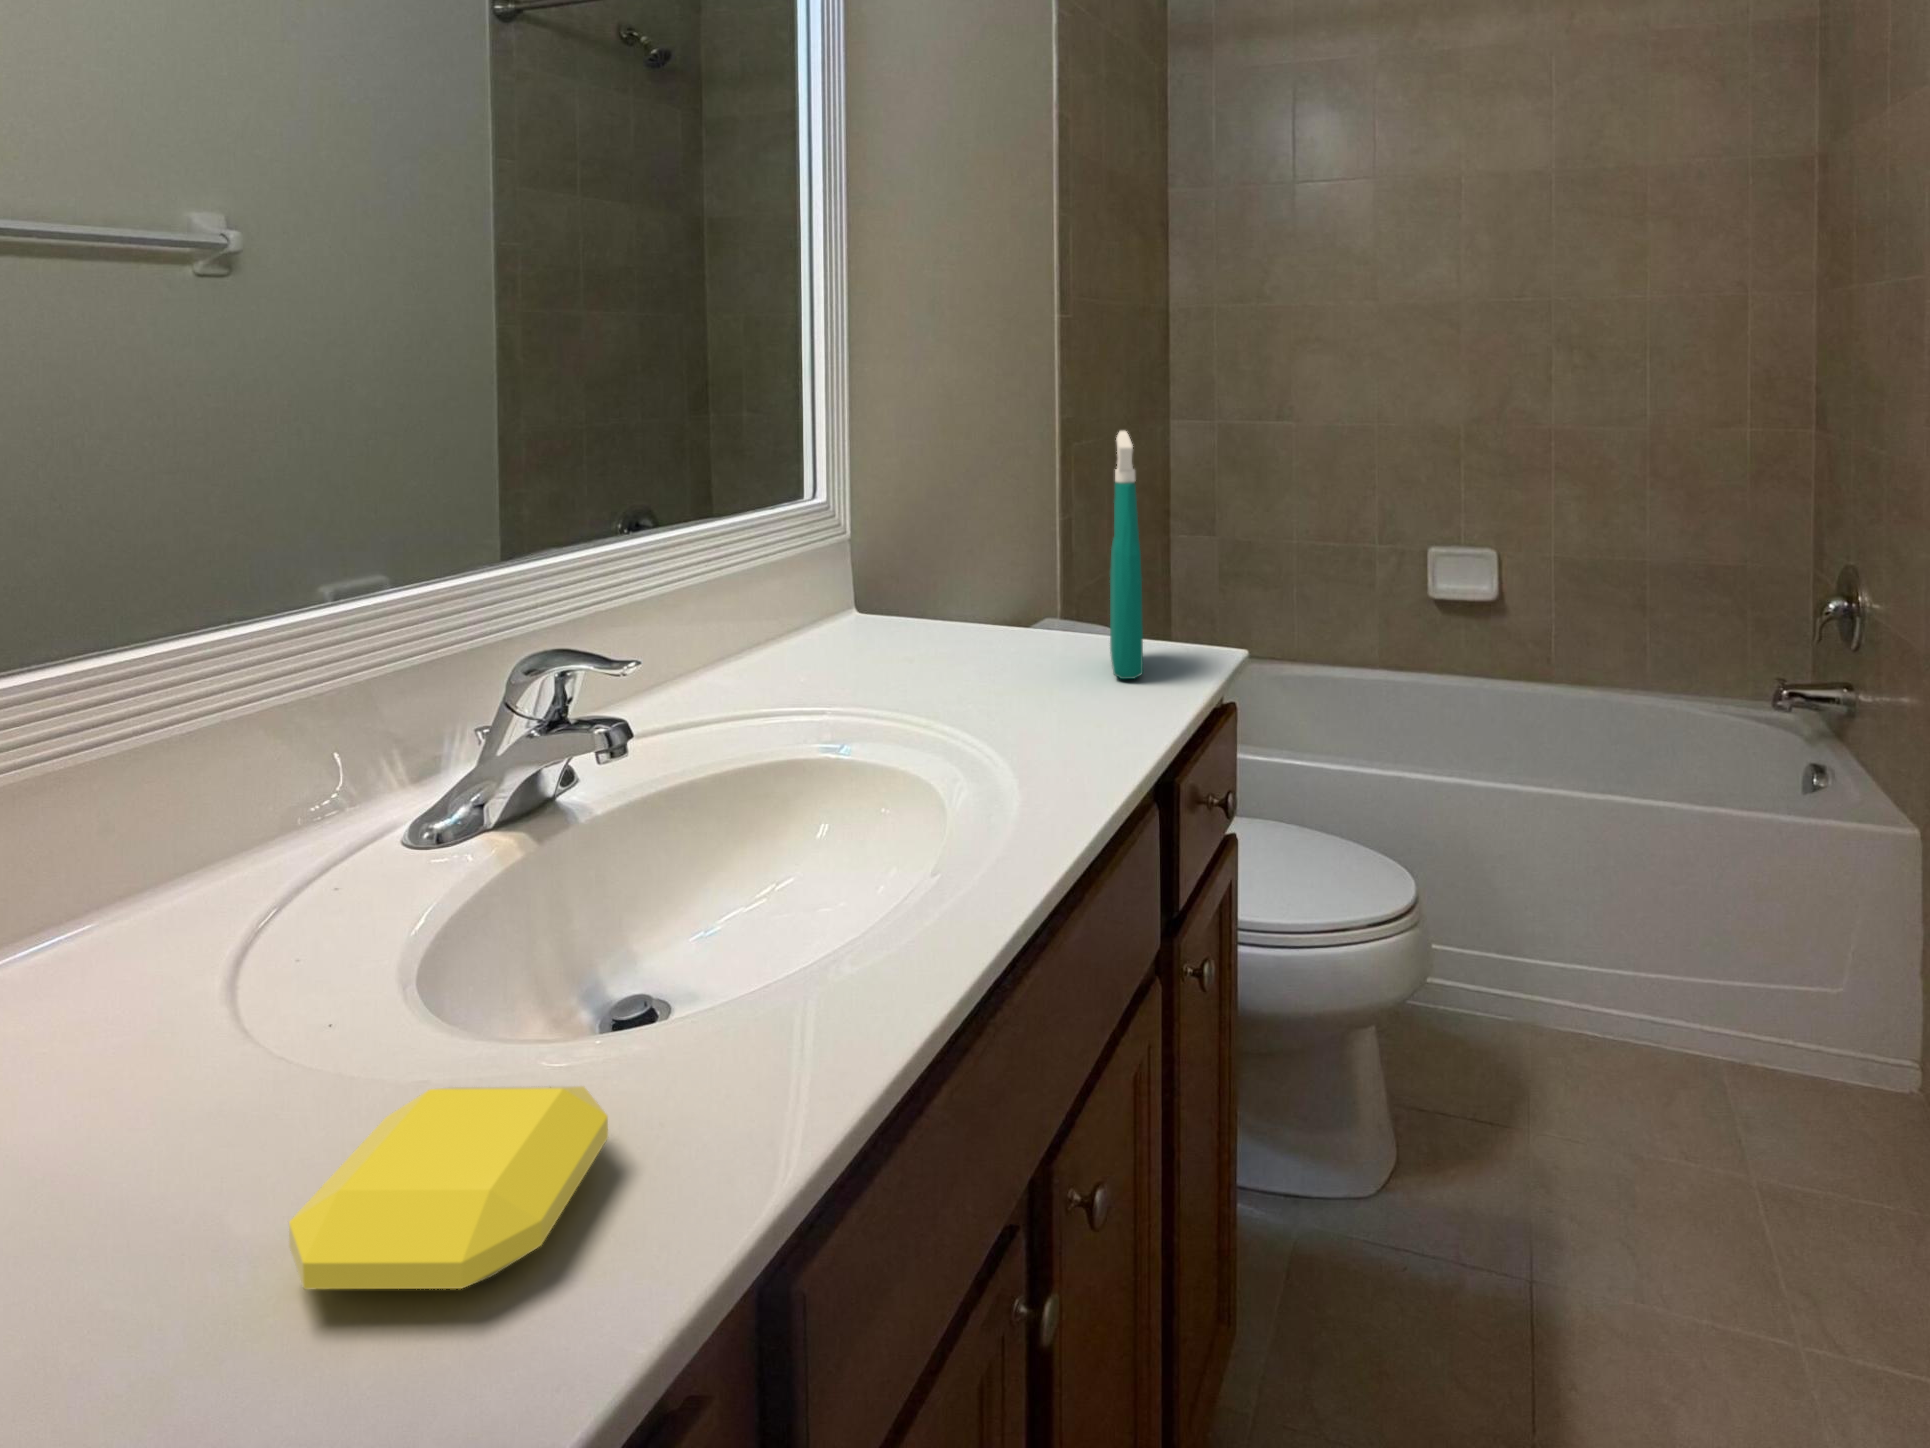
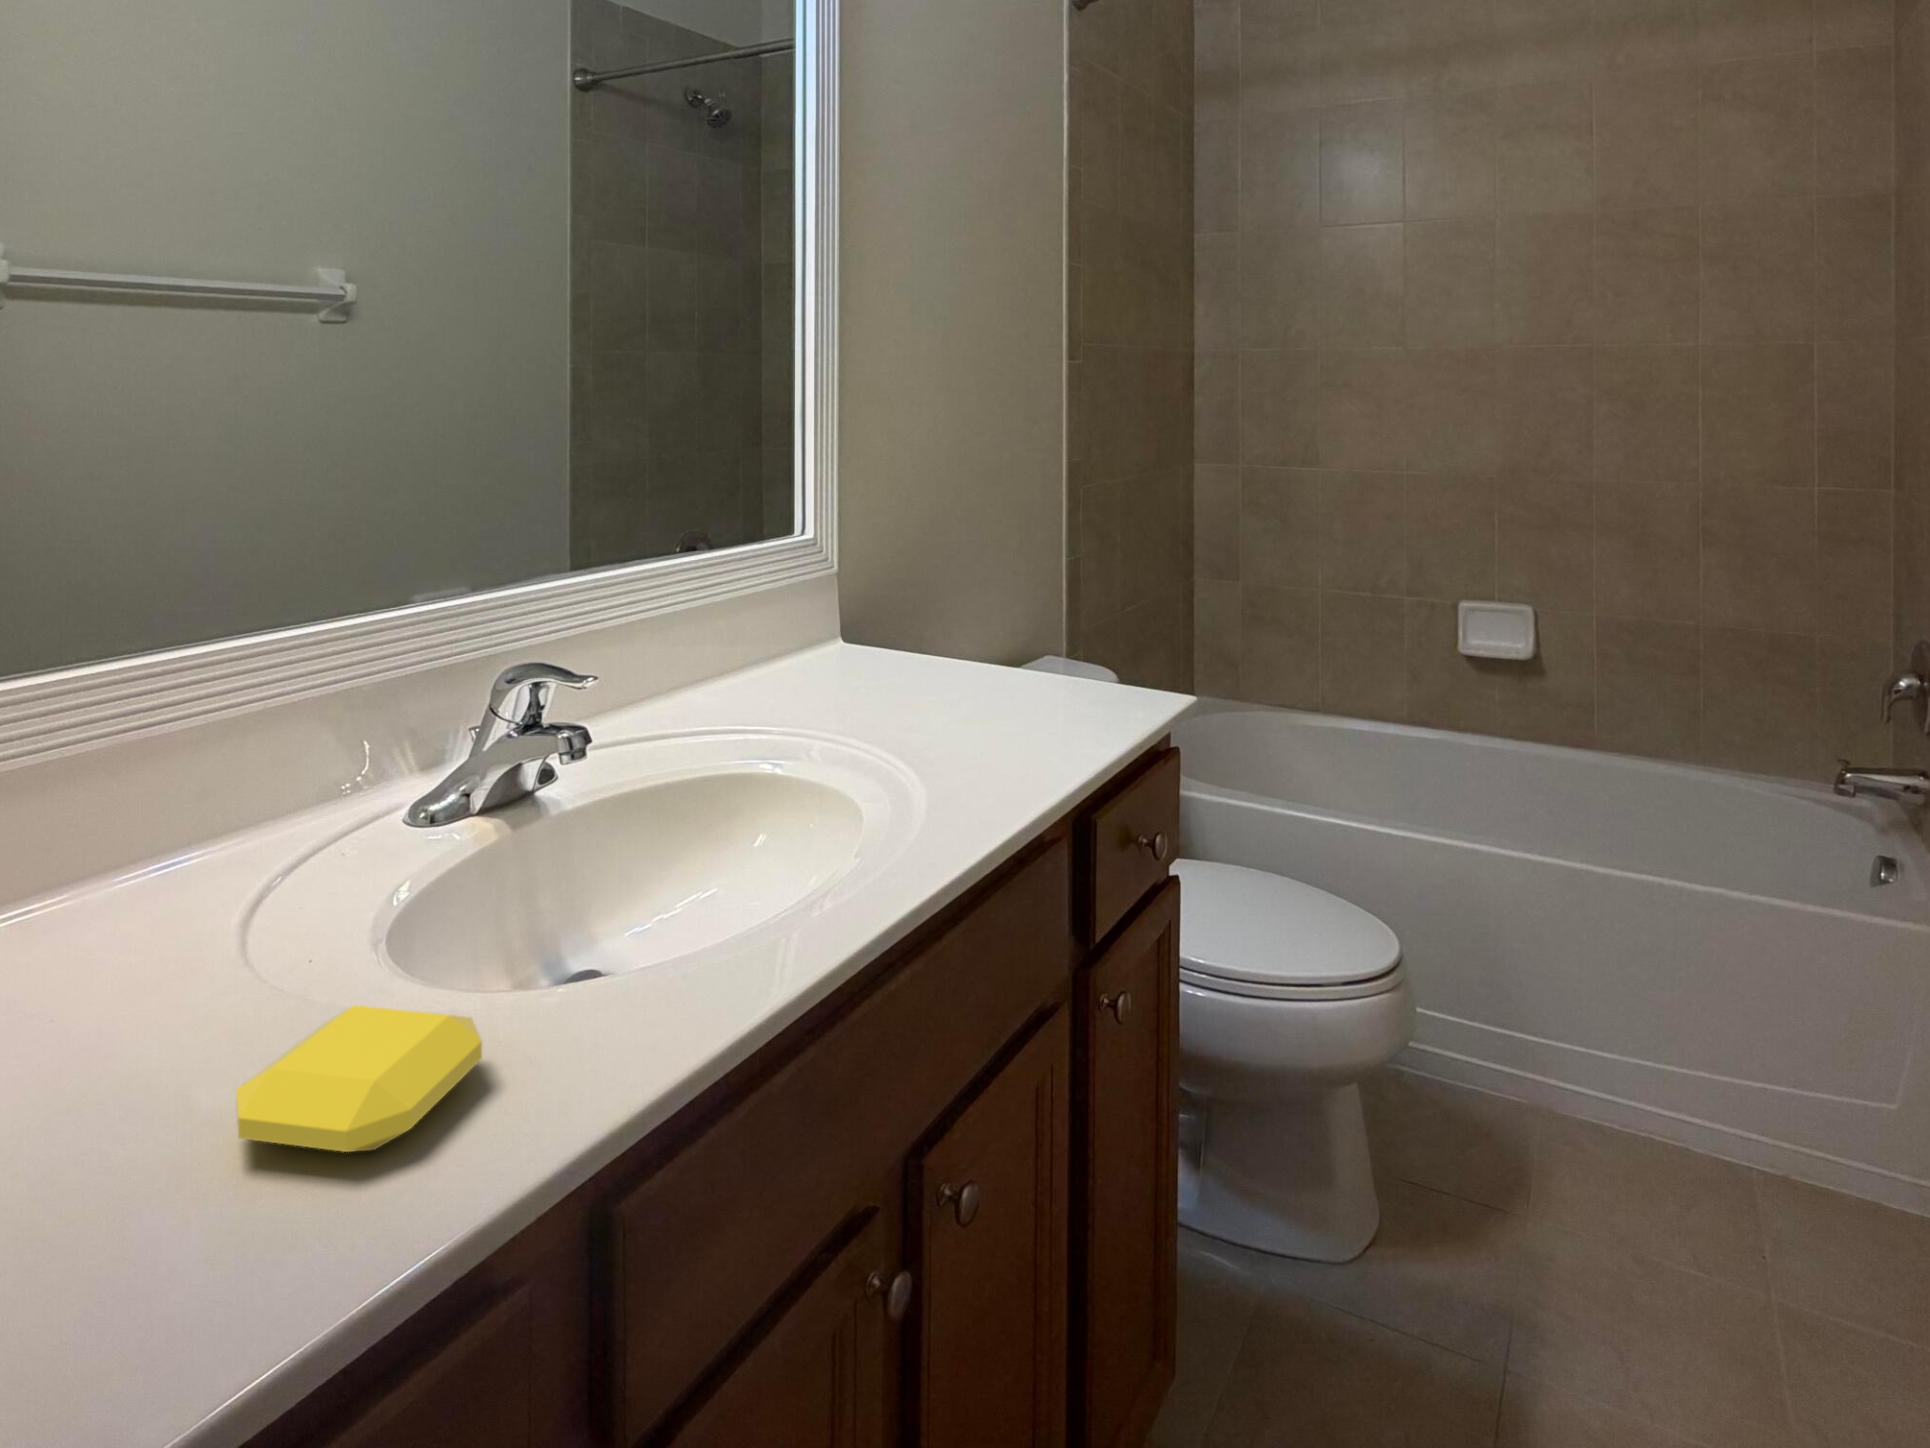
spray bottle: present [1110,431,1143,679] -> none [1049,482,1080,719]

